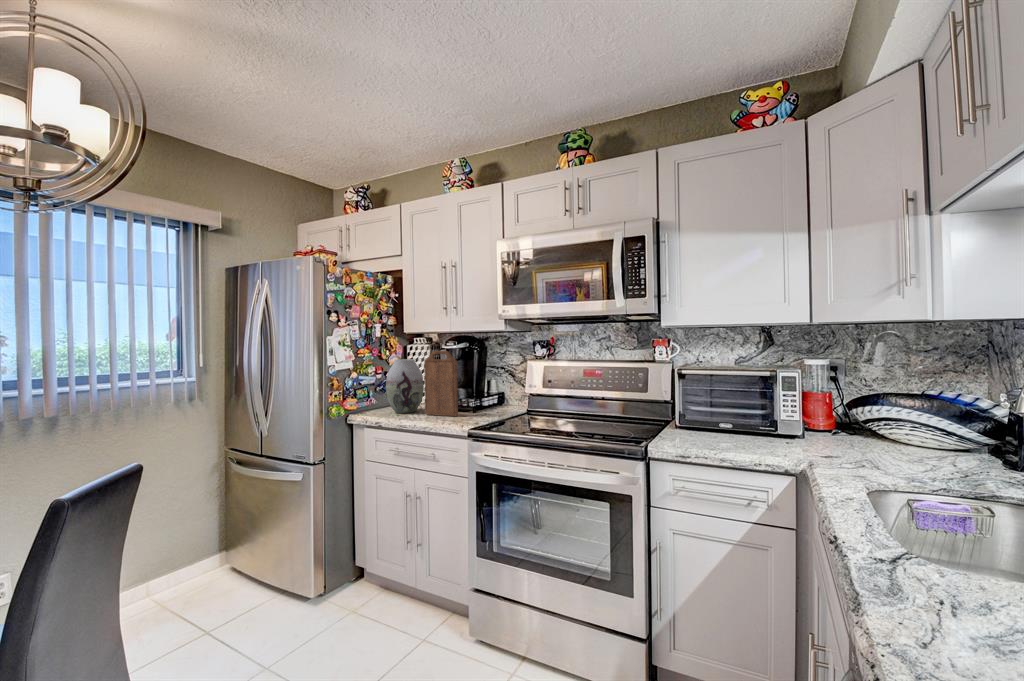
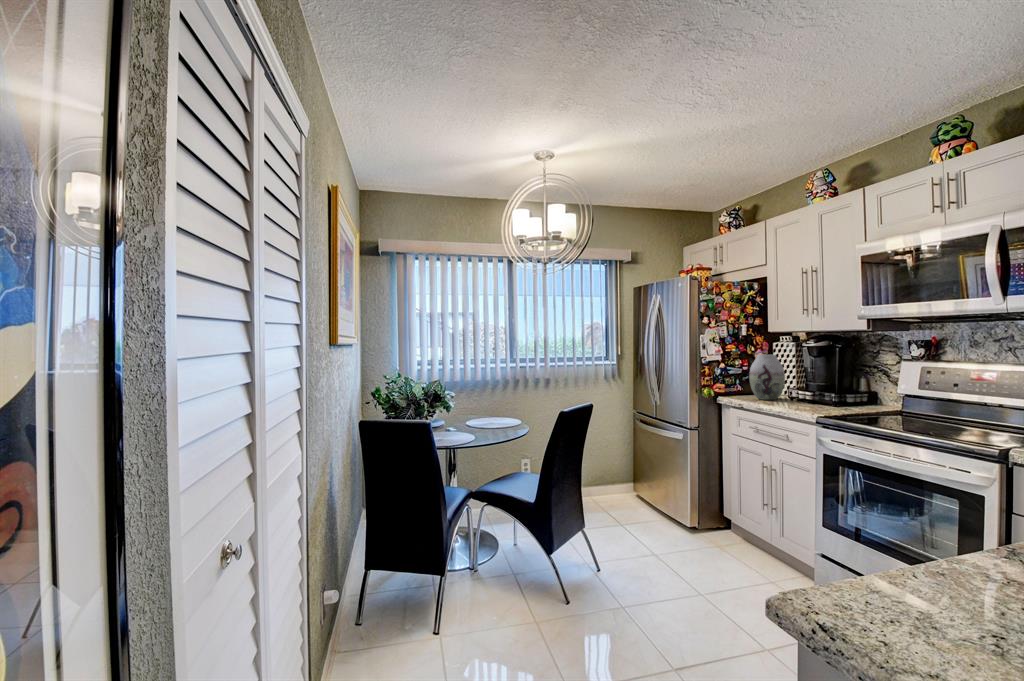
cutting board: present [424,351,458,416] -> none [783,348,815,406]

